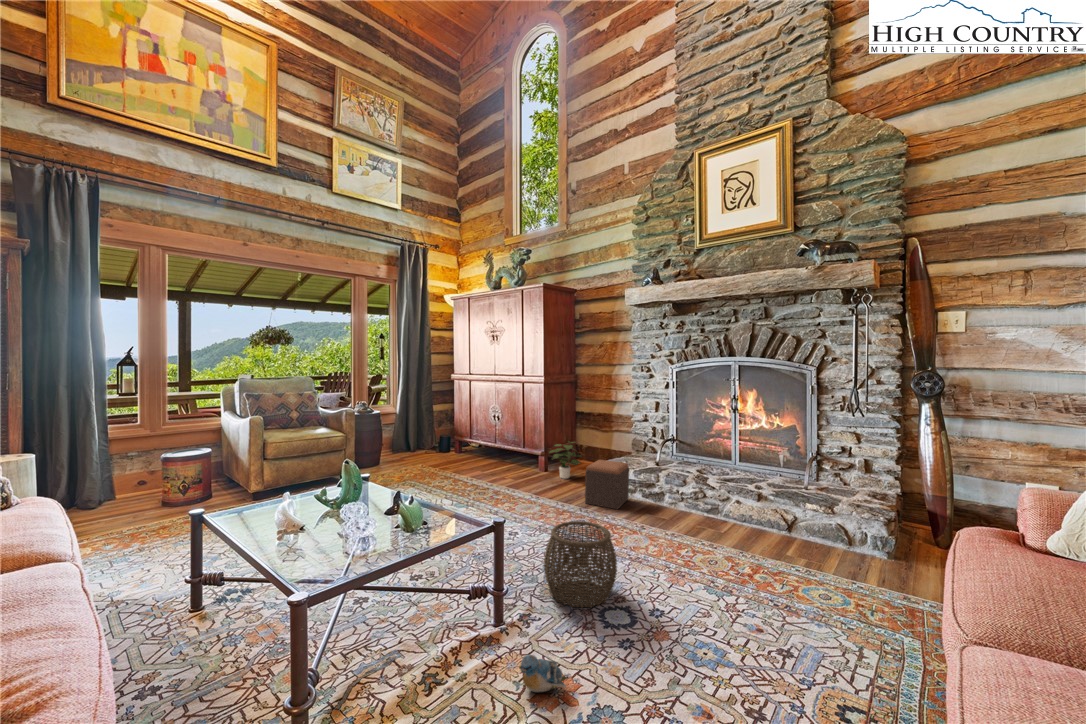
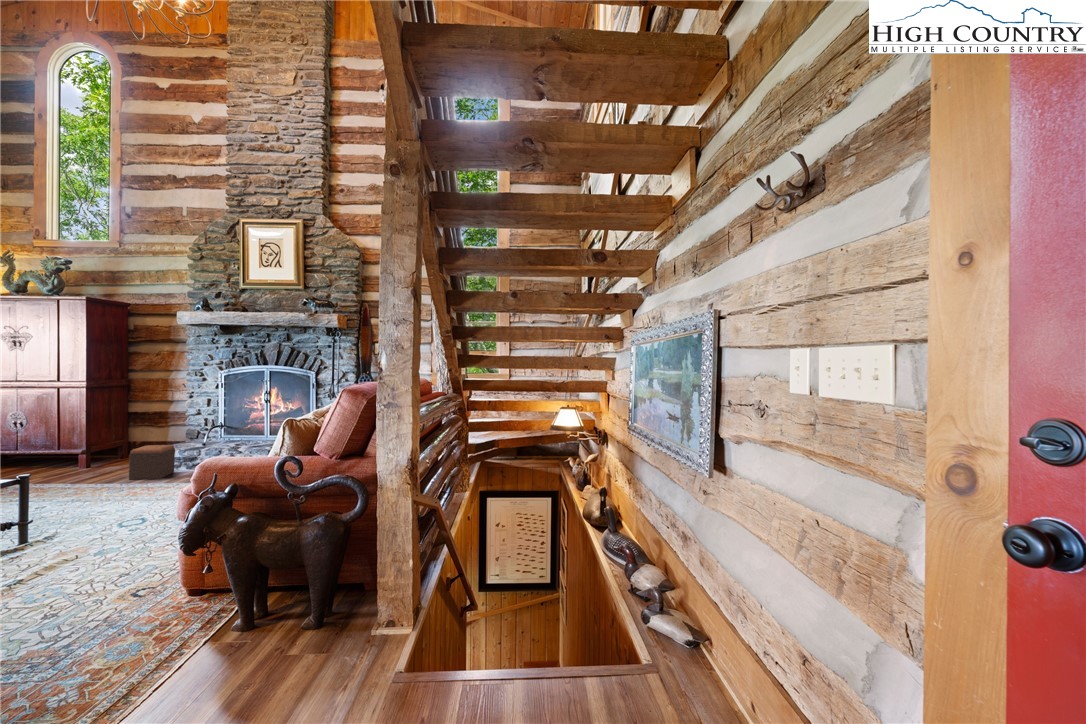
potted plant: present [549,442,582,479] -> none [91,437,132,469]
woven basket: present [544,521,617,608] -> none [76,473,141,522]
plush toy: present [519,655,567,692] -> none [52,529,91,547]

